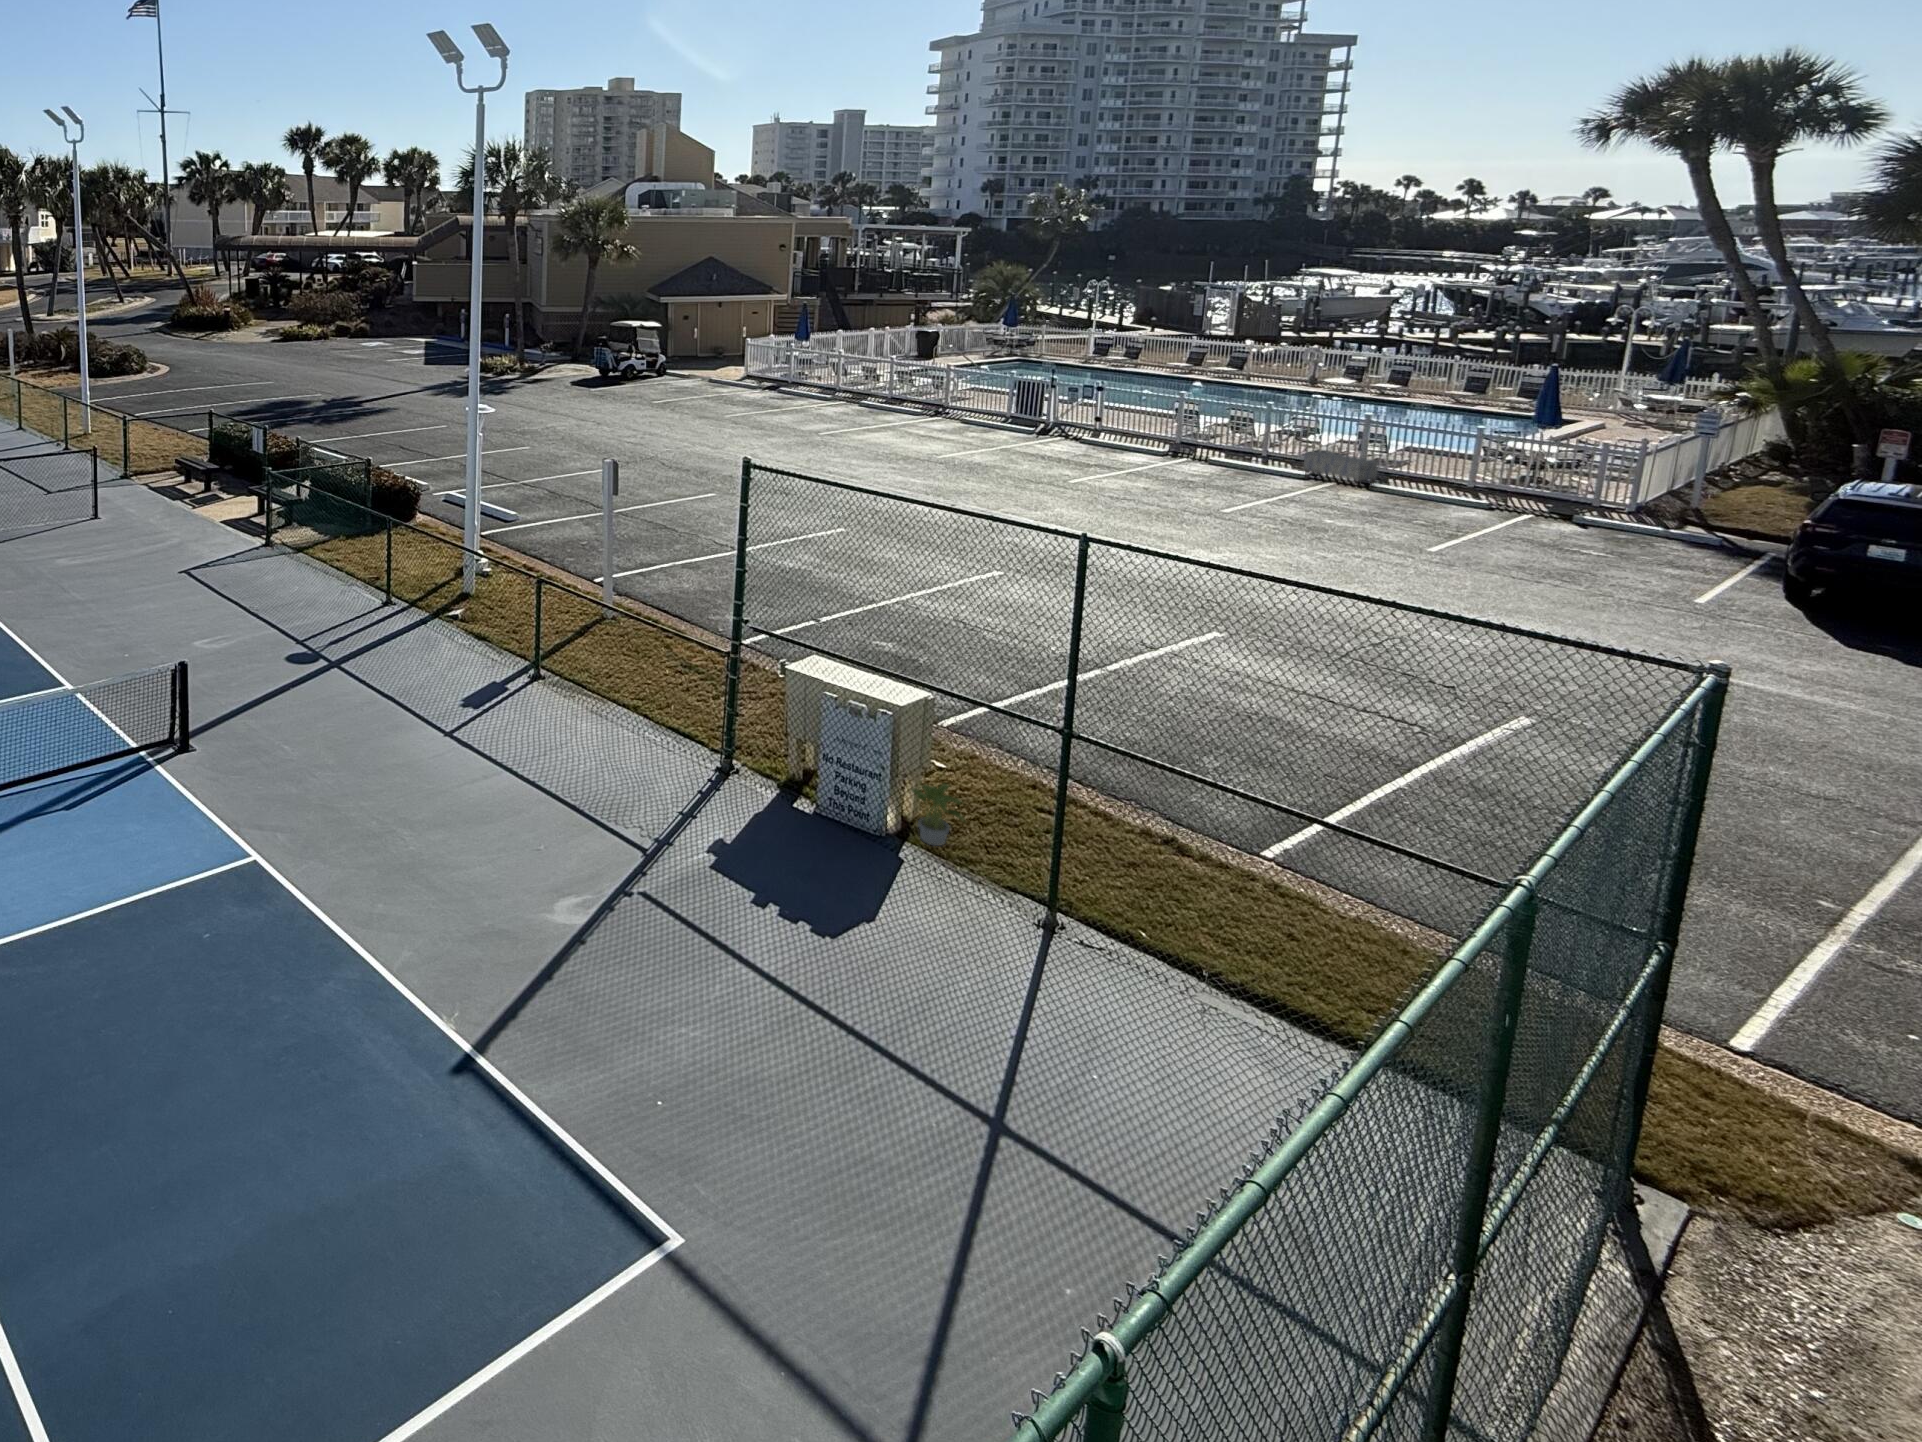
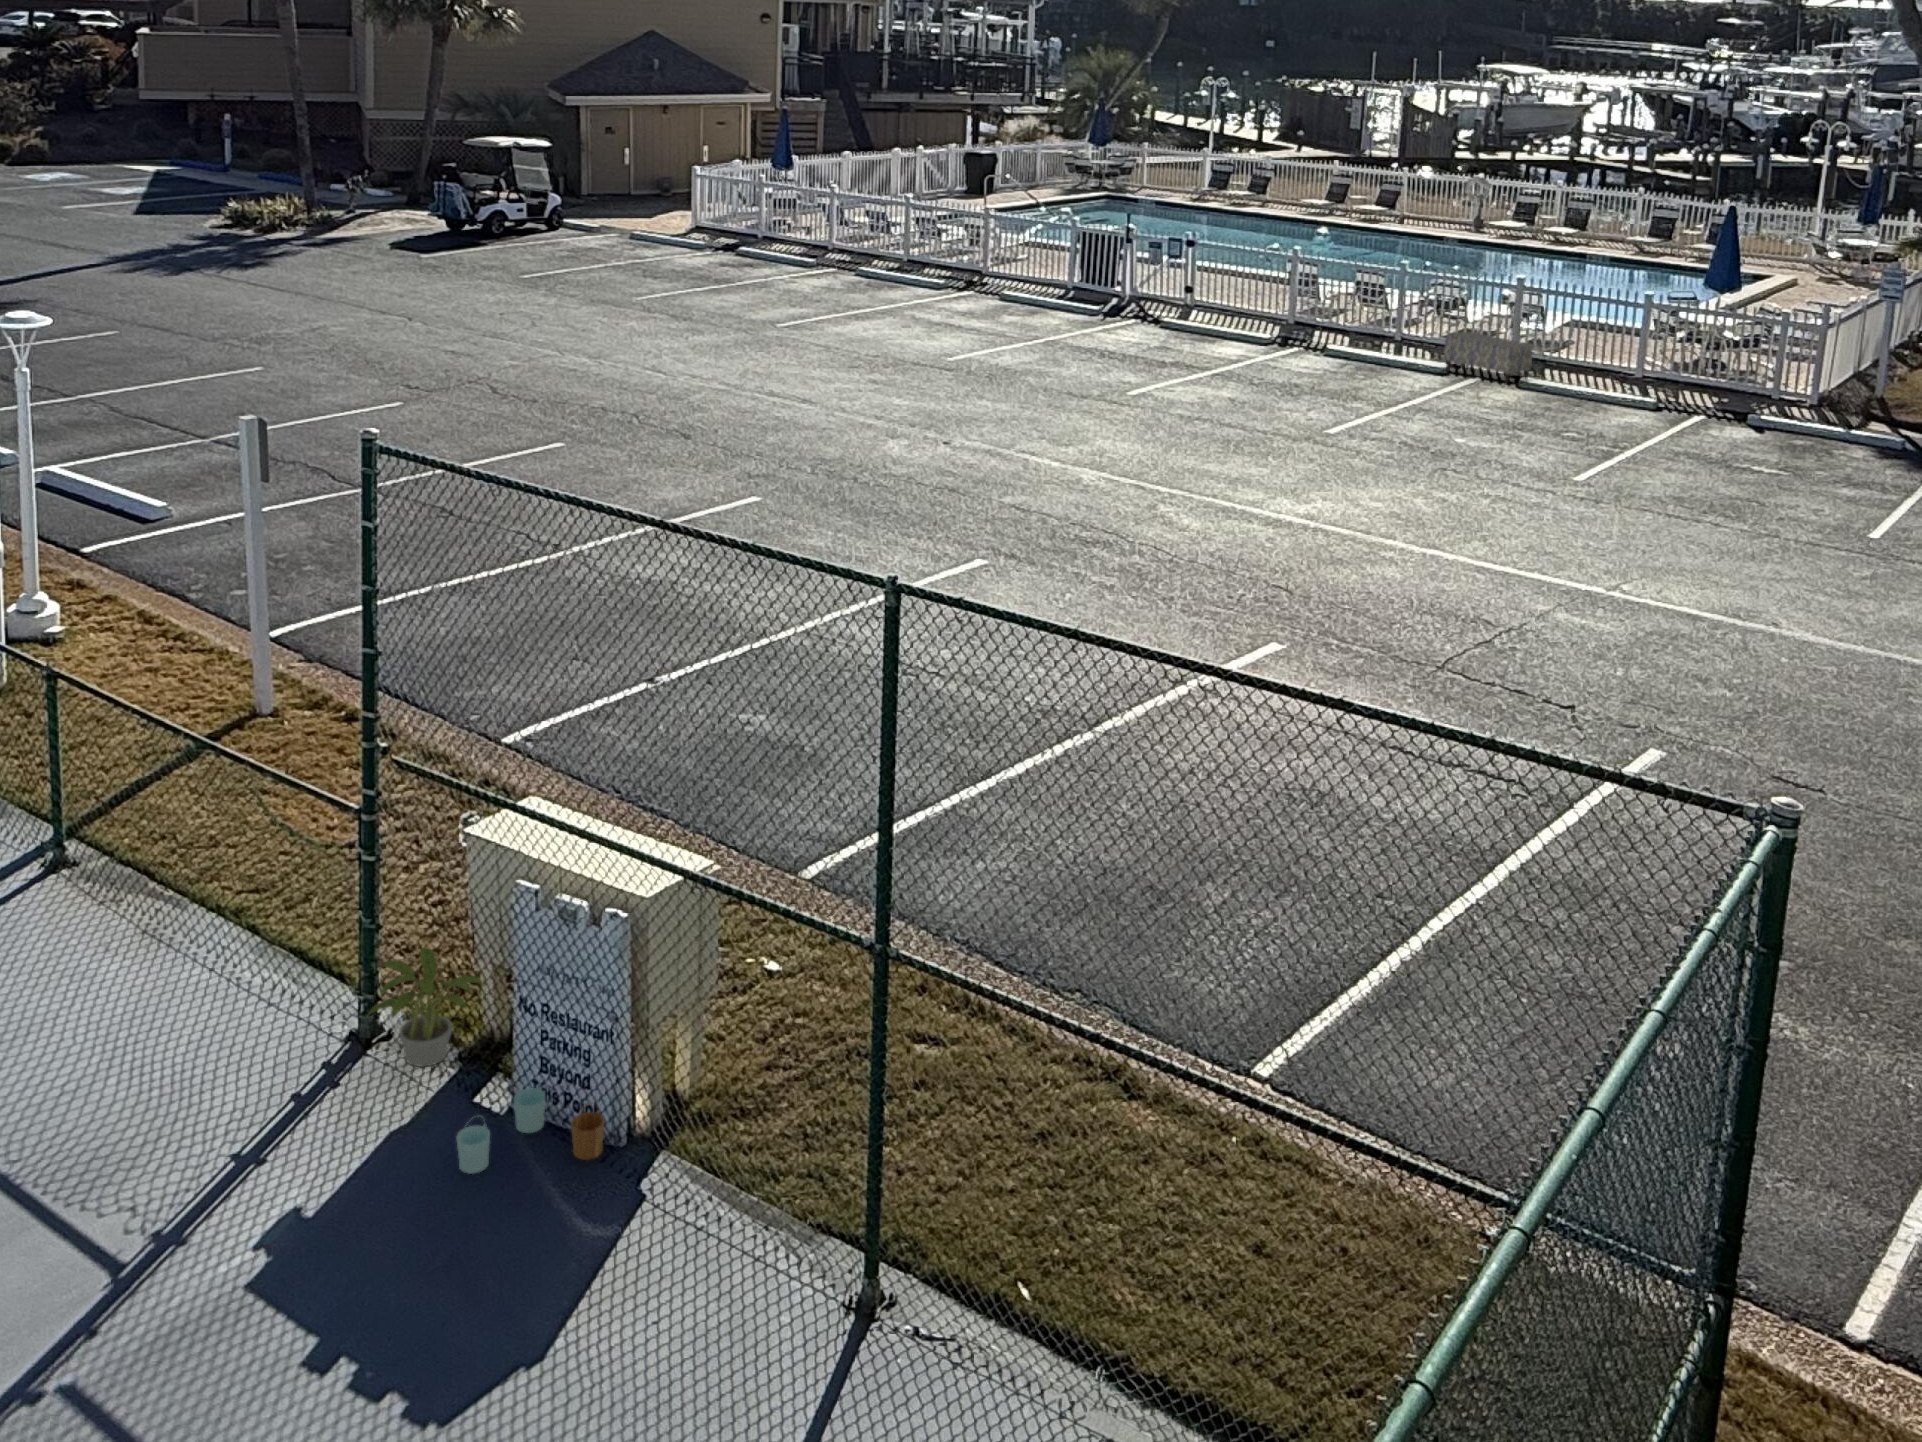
potted plant: present [912,784,965,846] -> present [368,948,484,1067]
bucket: none [794,796,872,840] -> present [457,1083,604,1174]

